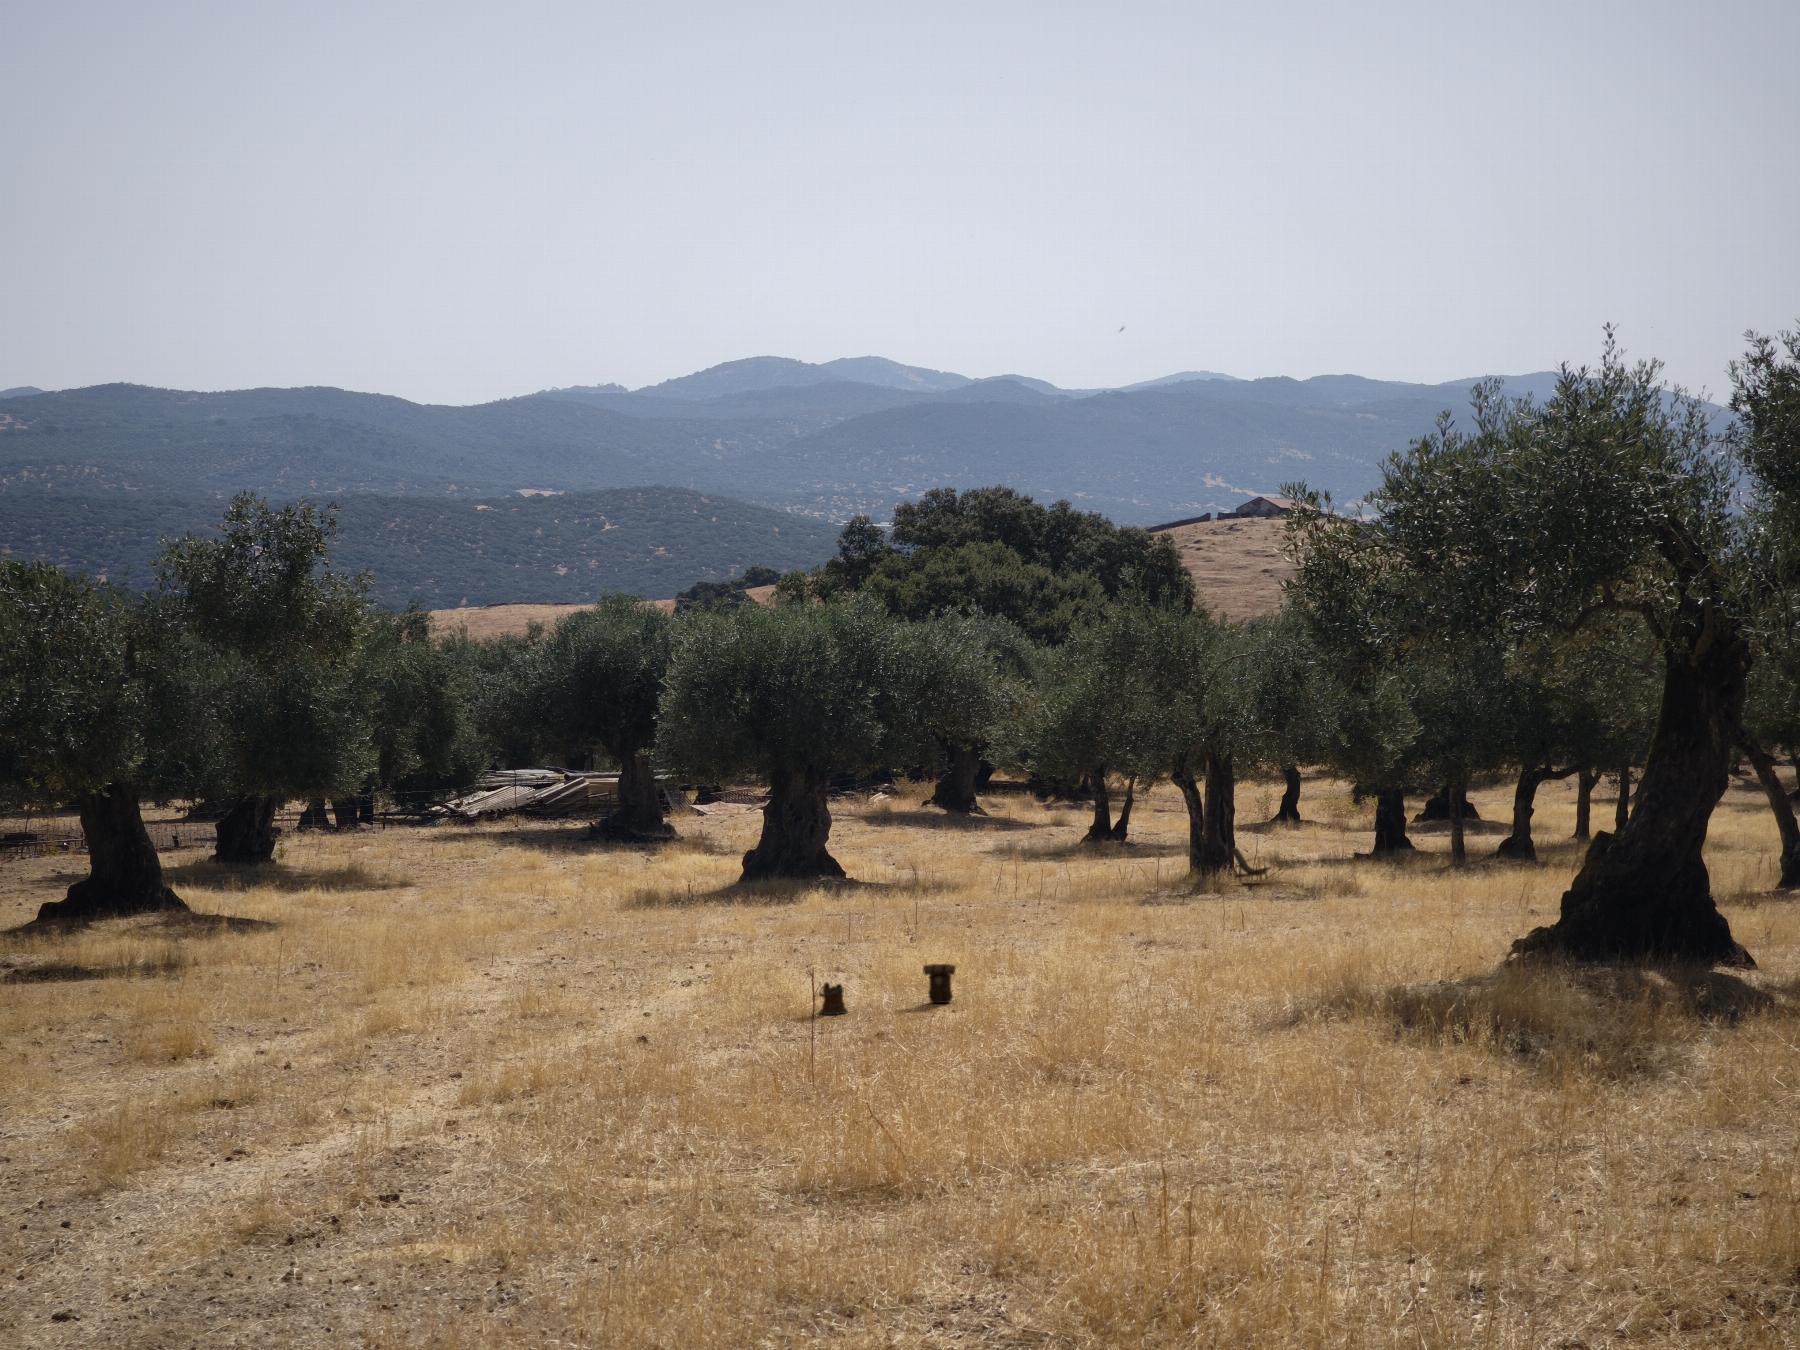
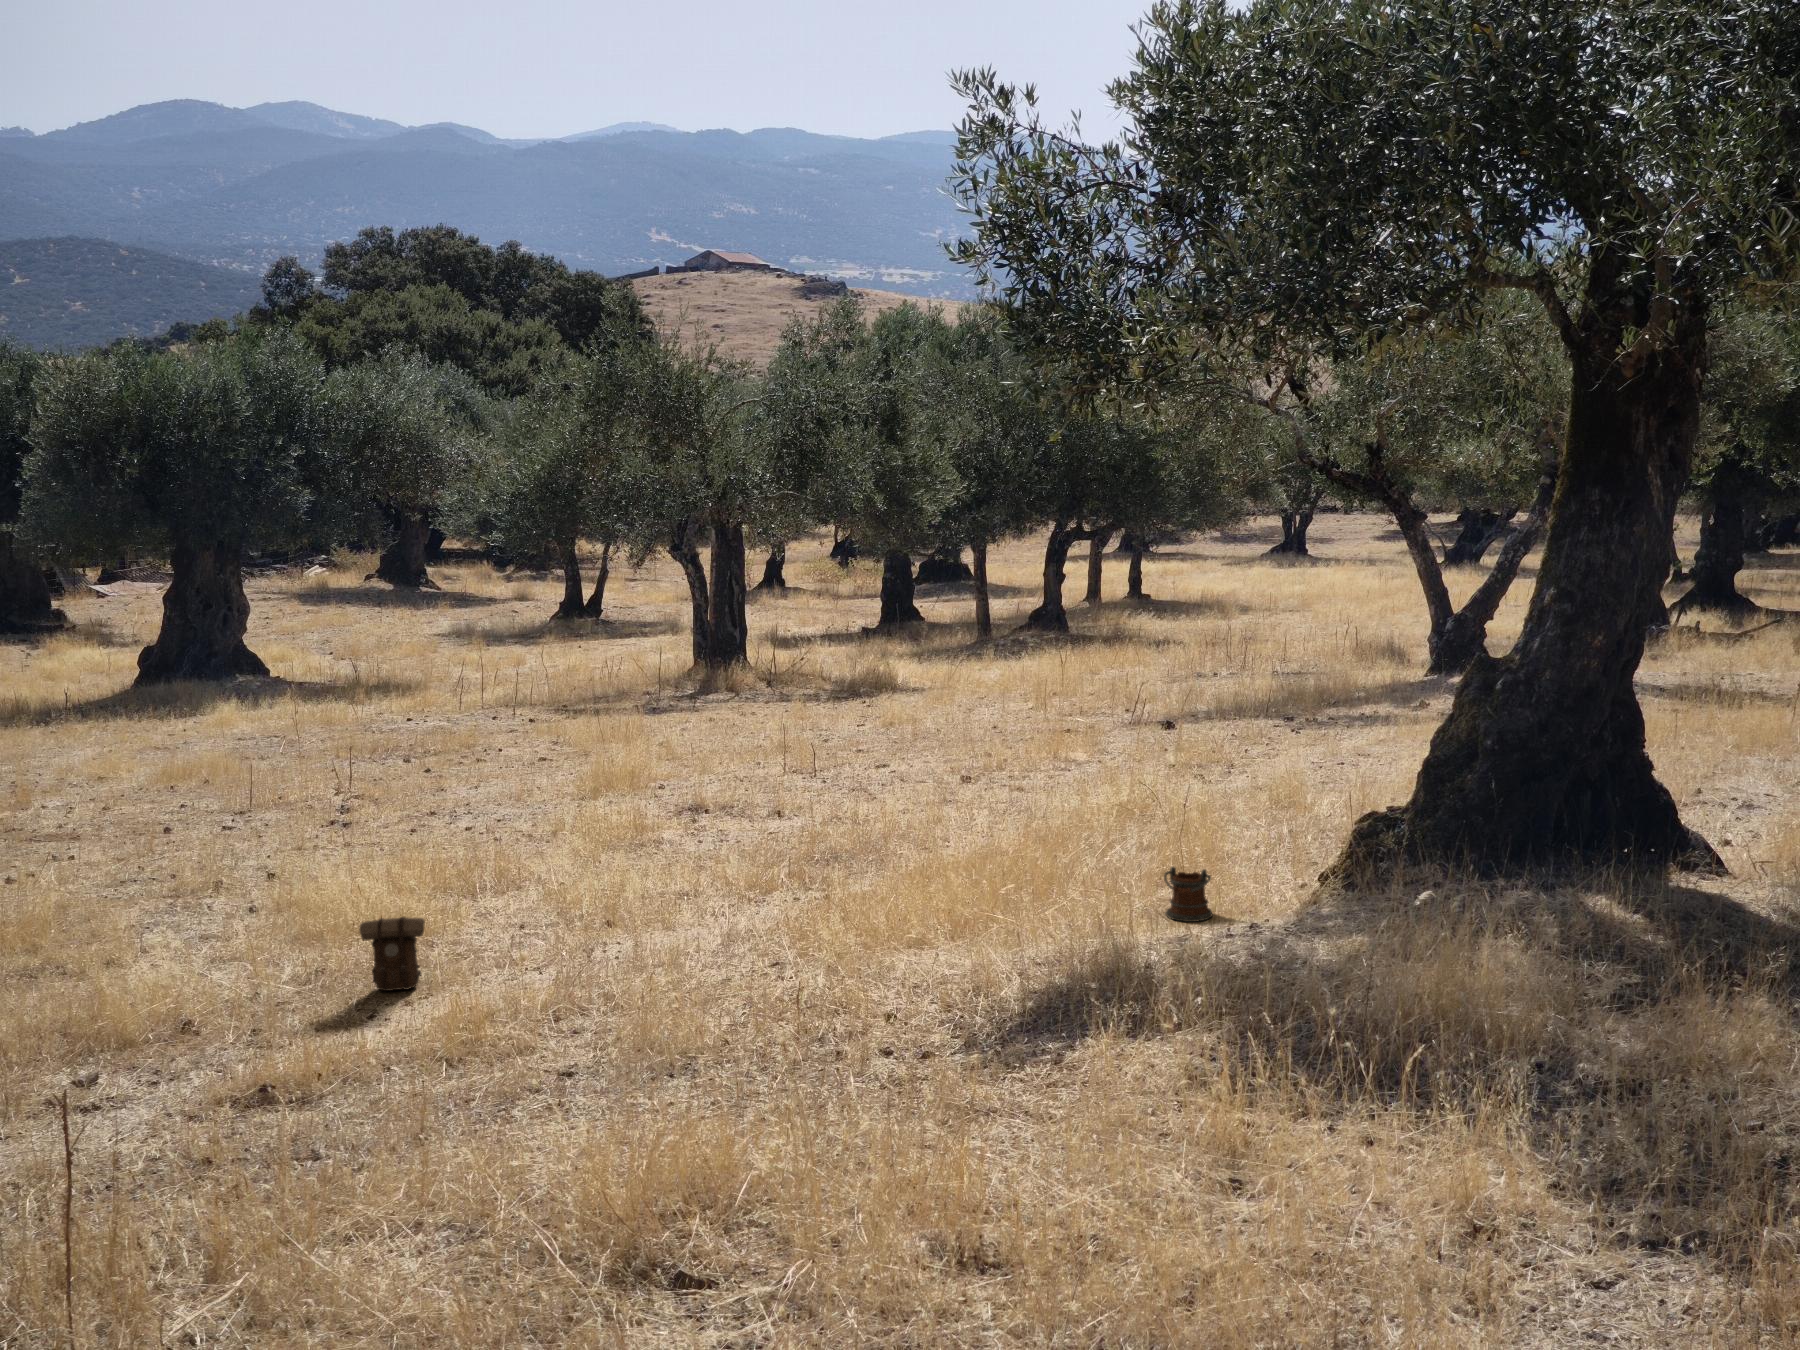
lounge chair: present [1231,848,1271,882] -> none [739,631,783,674]
bucket: present [819,982,847,1015] -> present [1164,867,1212,922]

